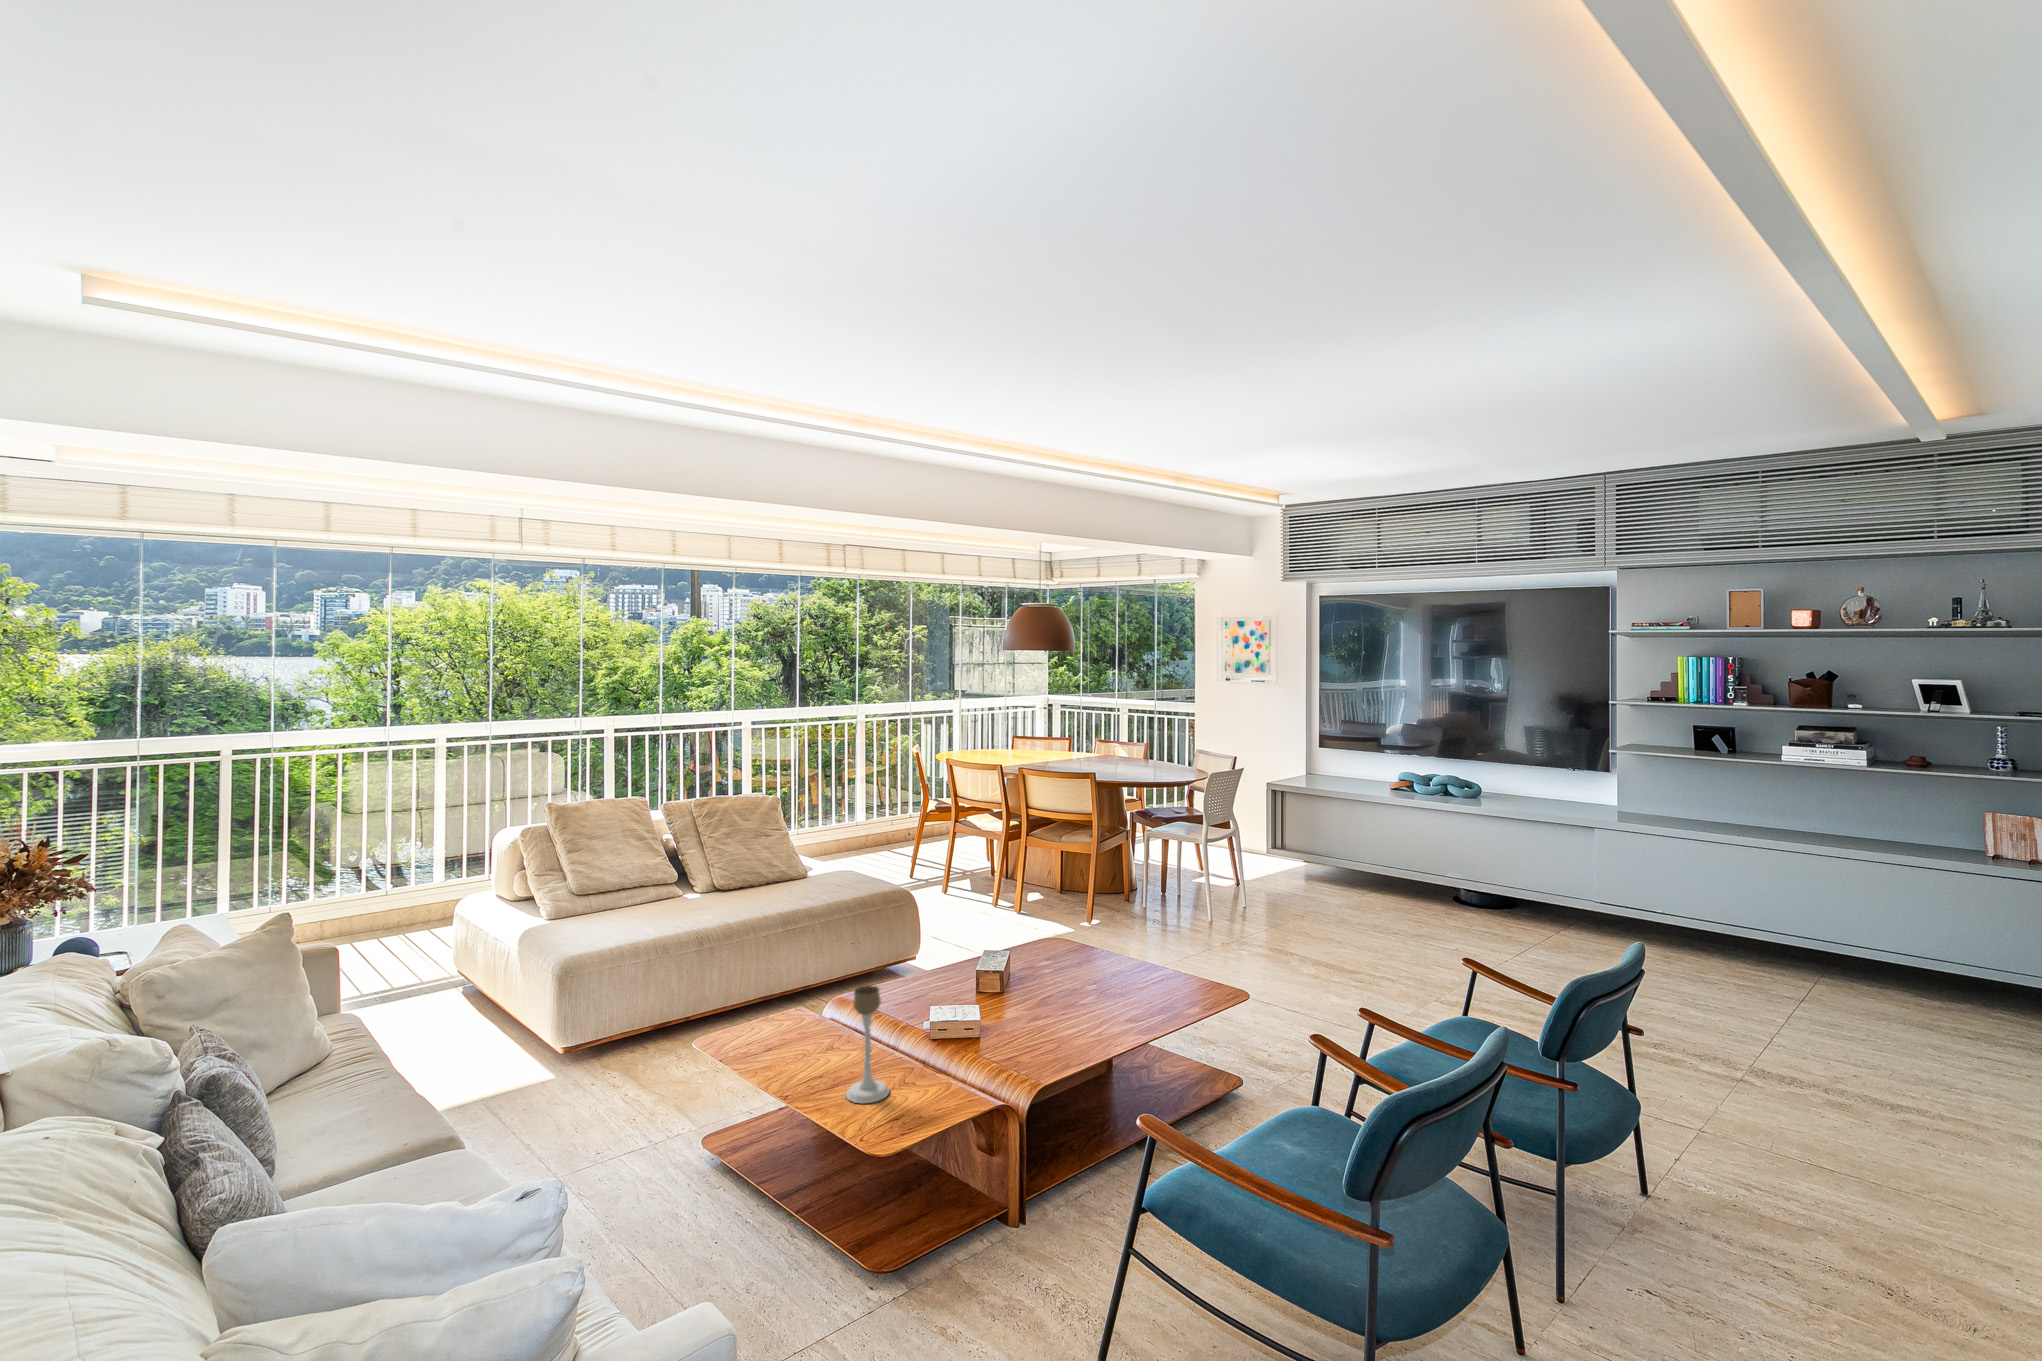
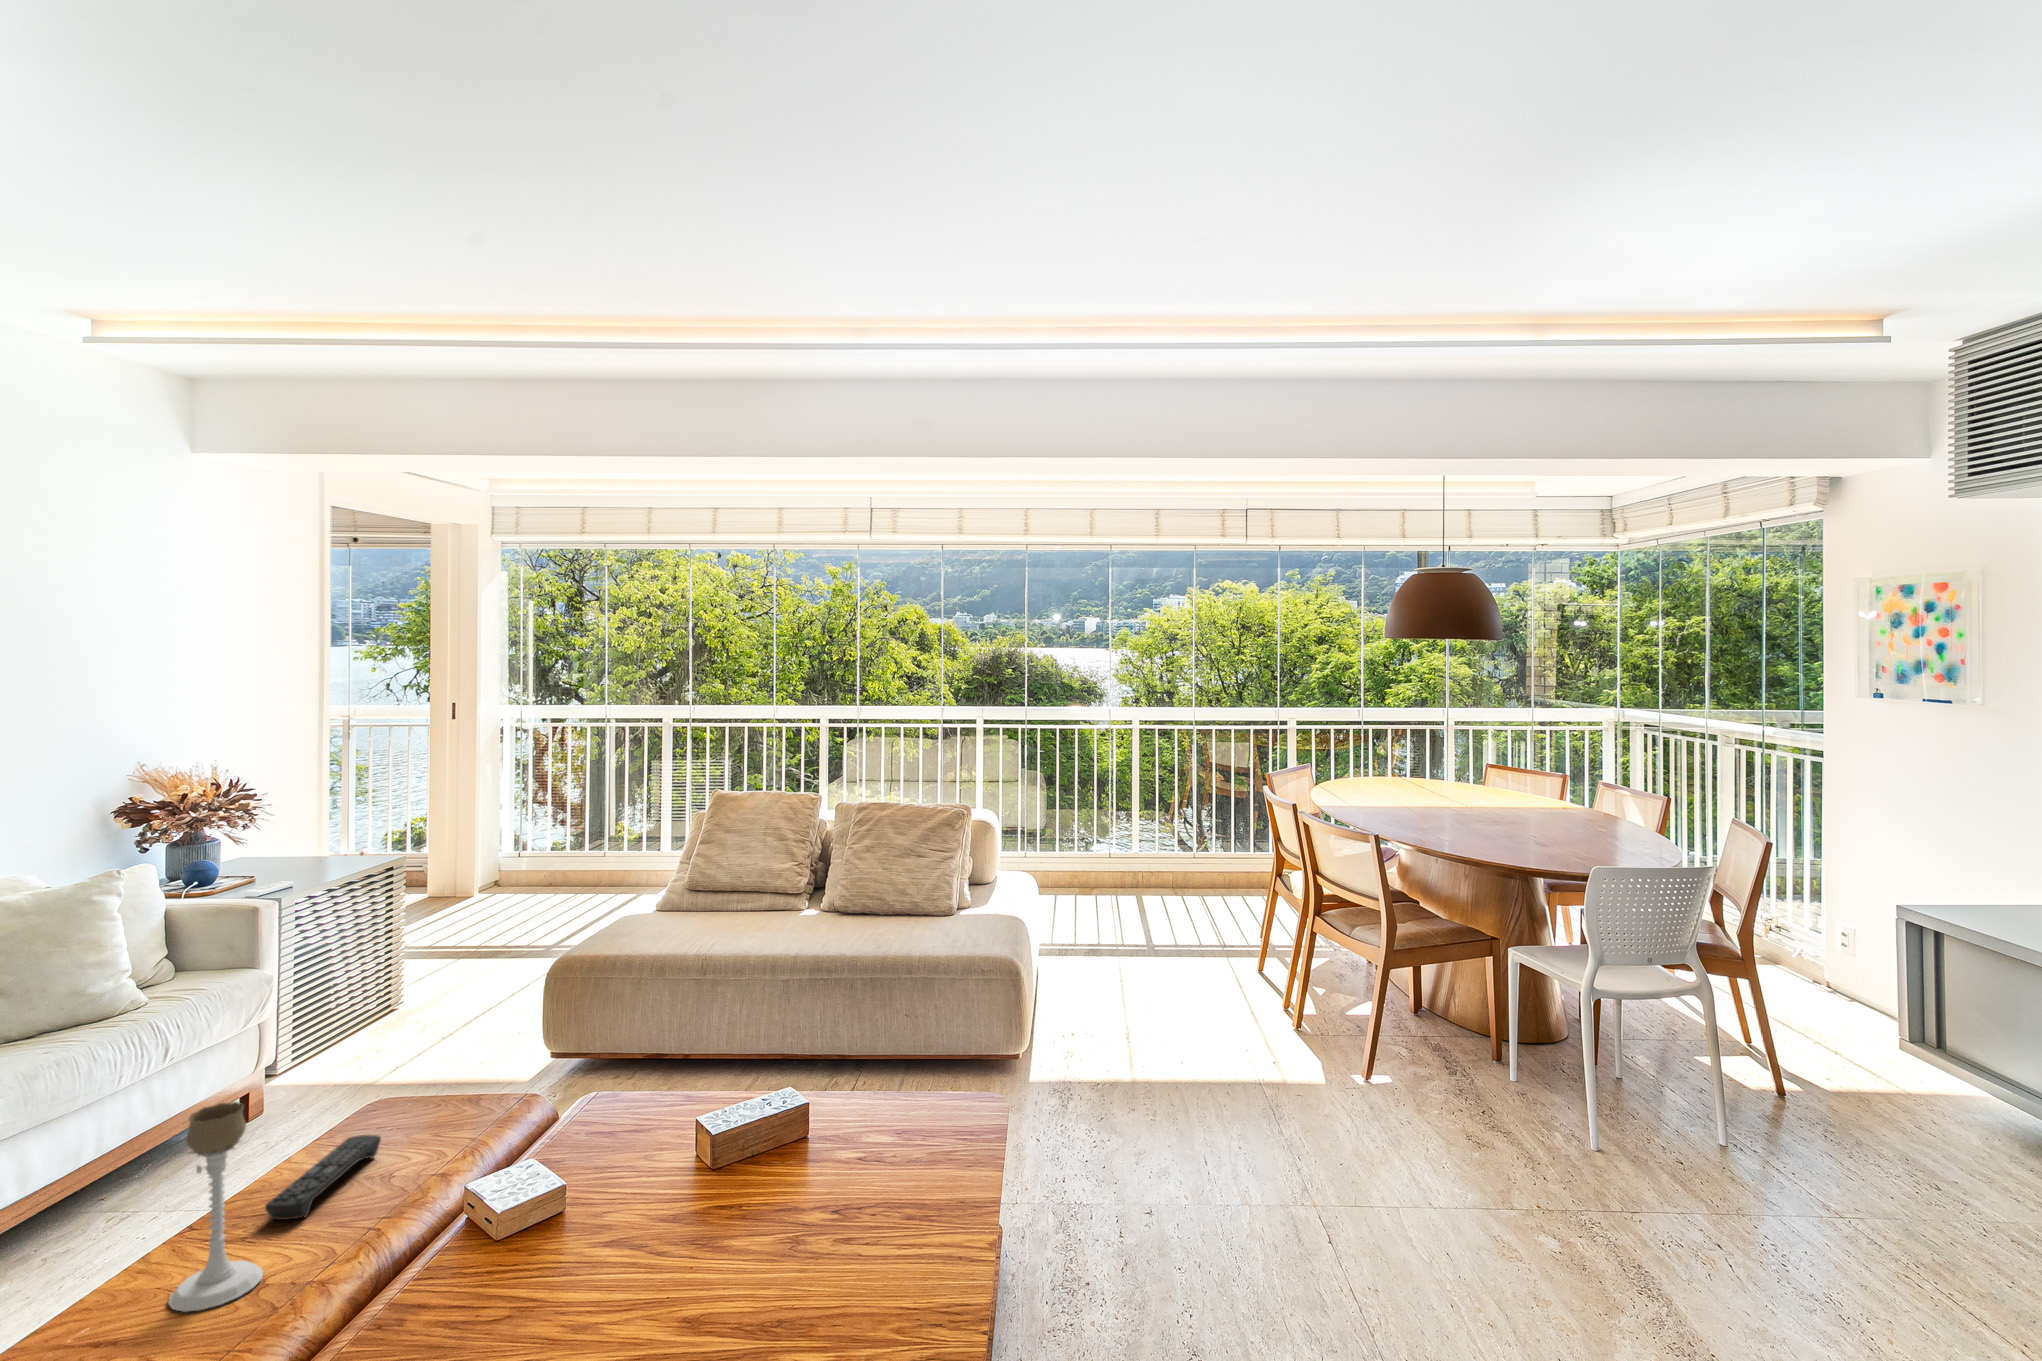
remote control: none [762,1036,830,1077] -> present [265,1135,381,1220]

